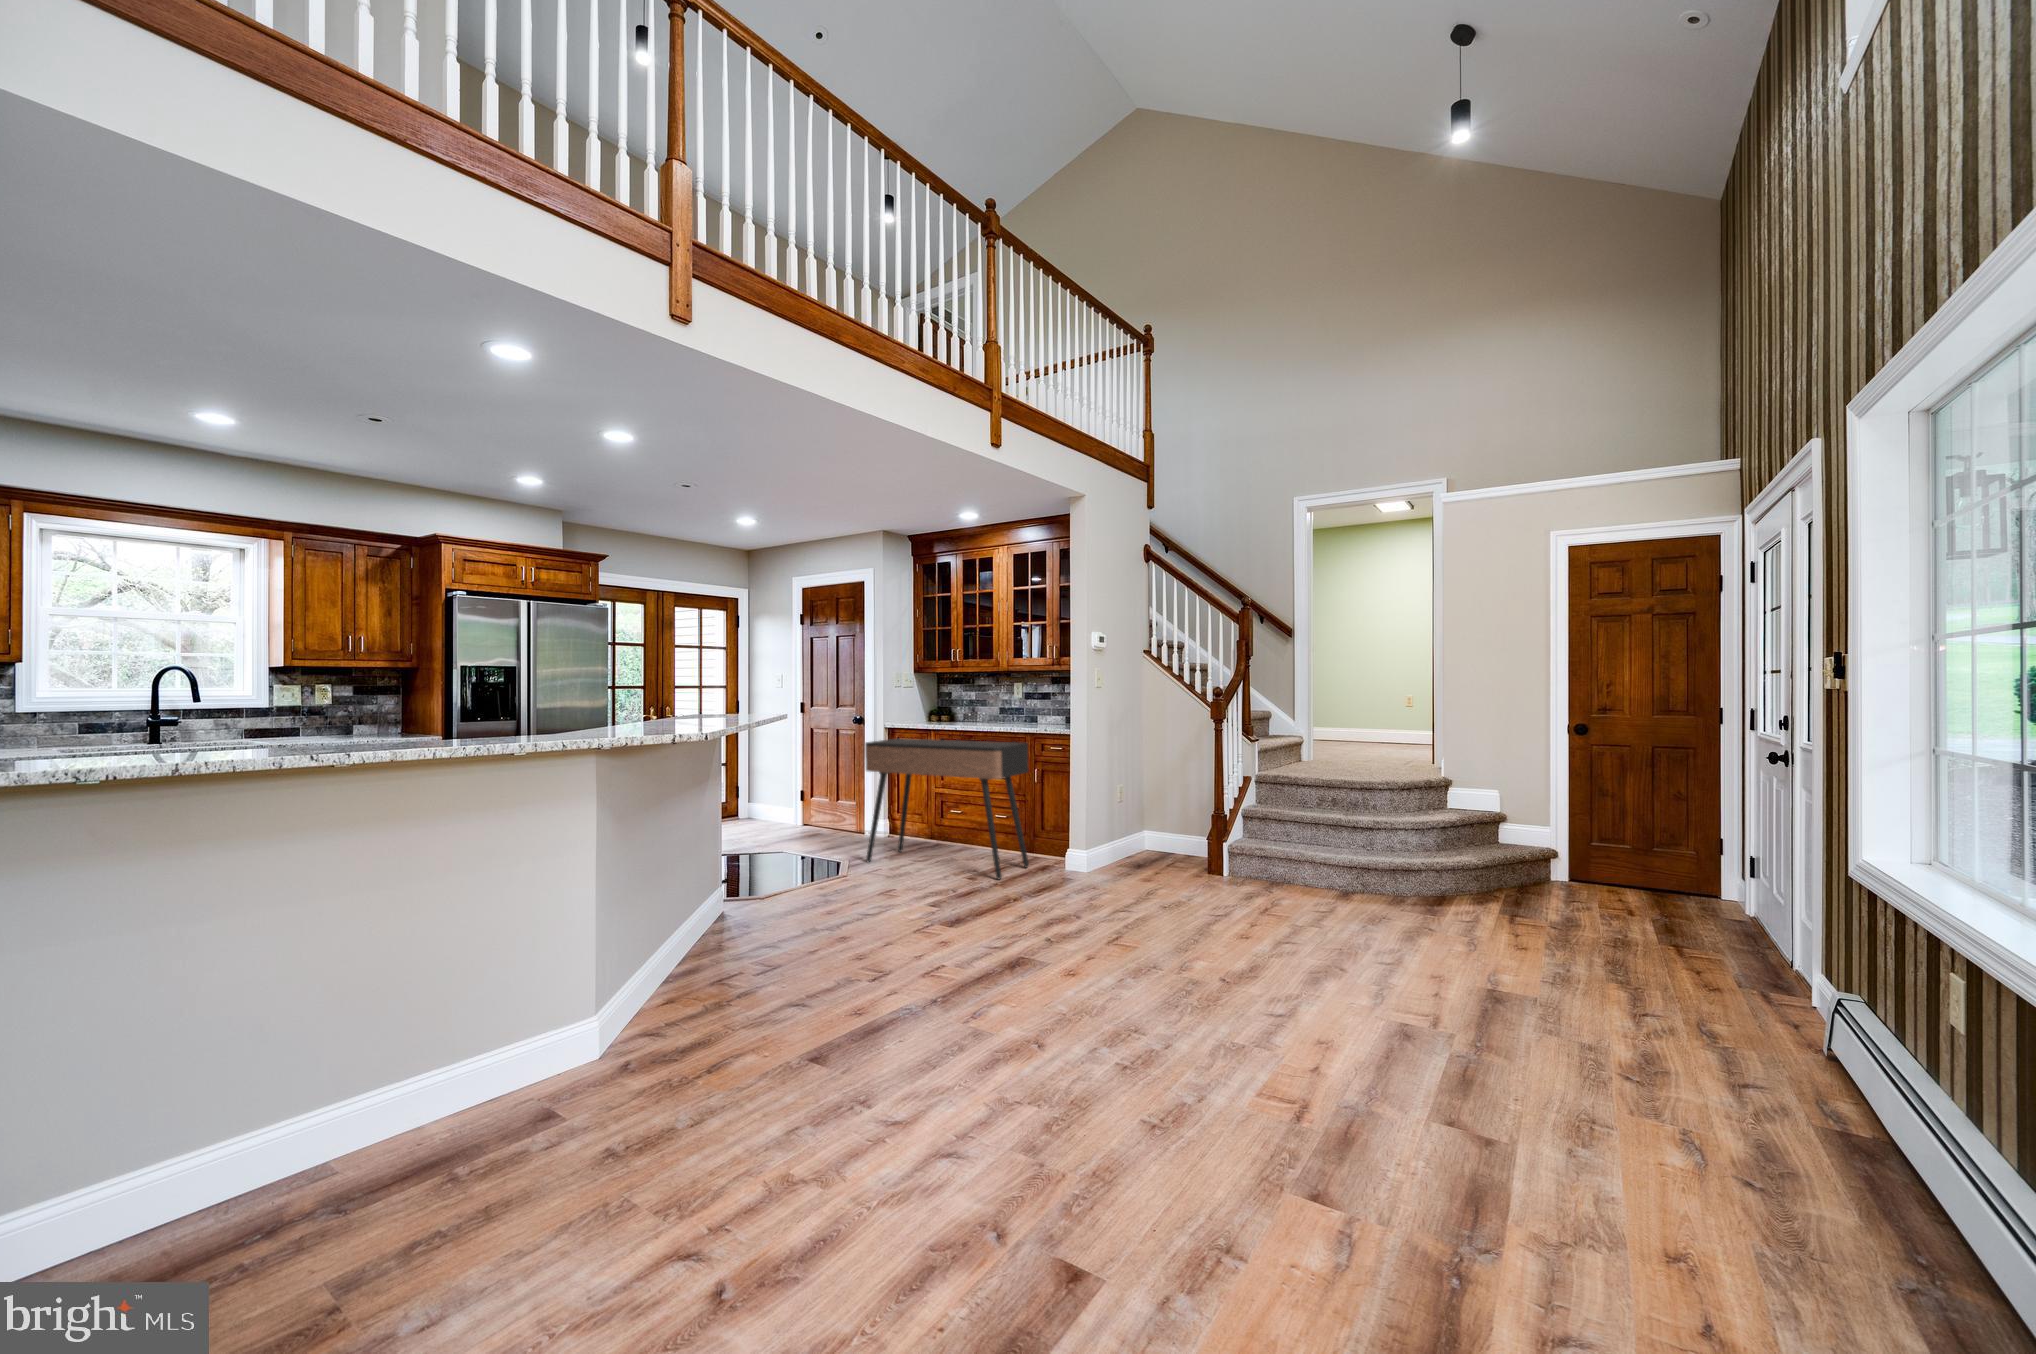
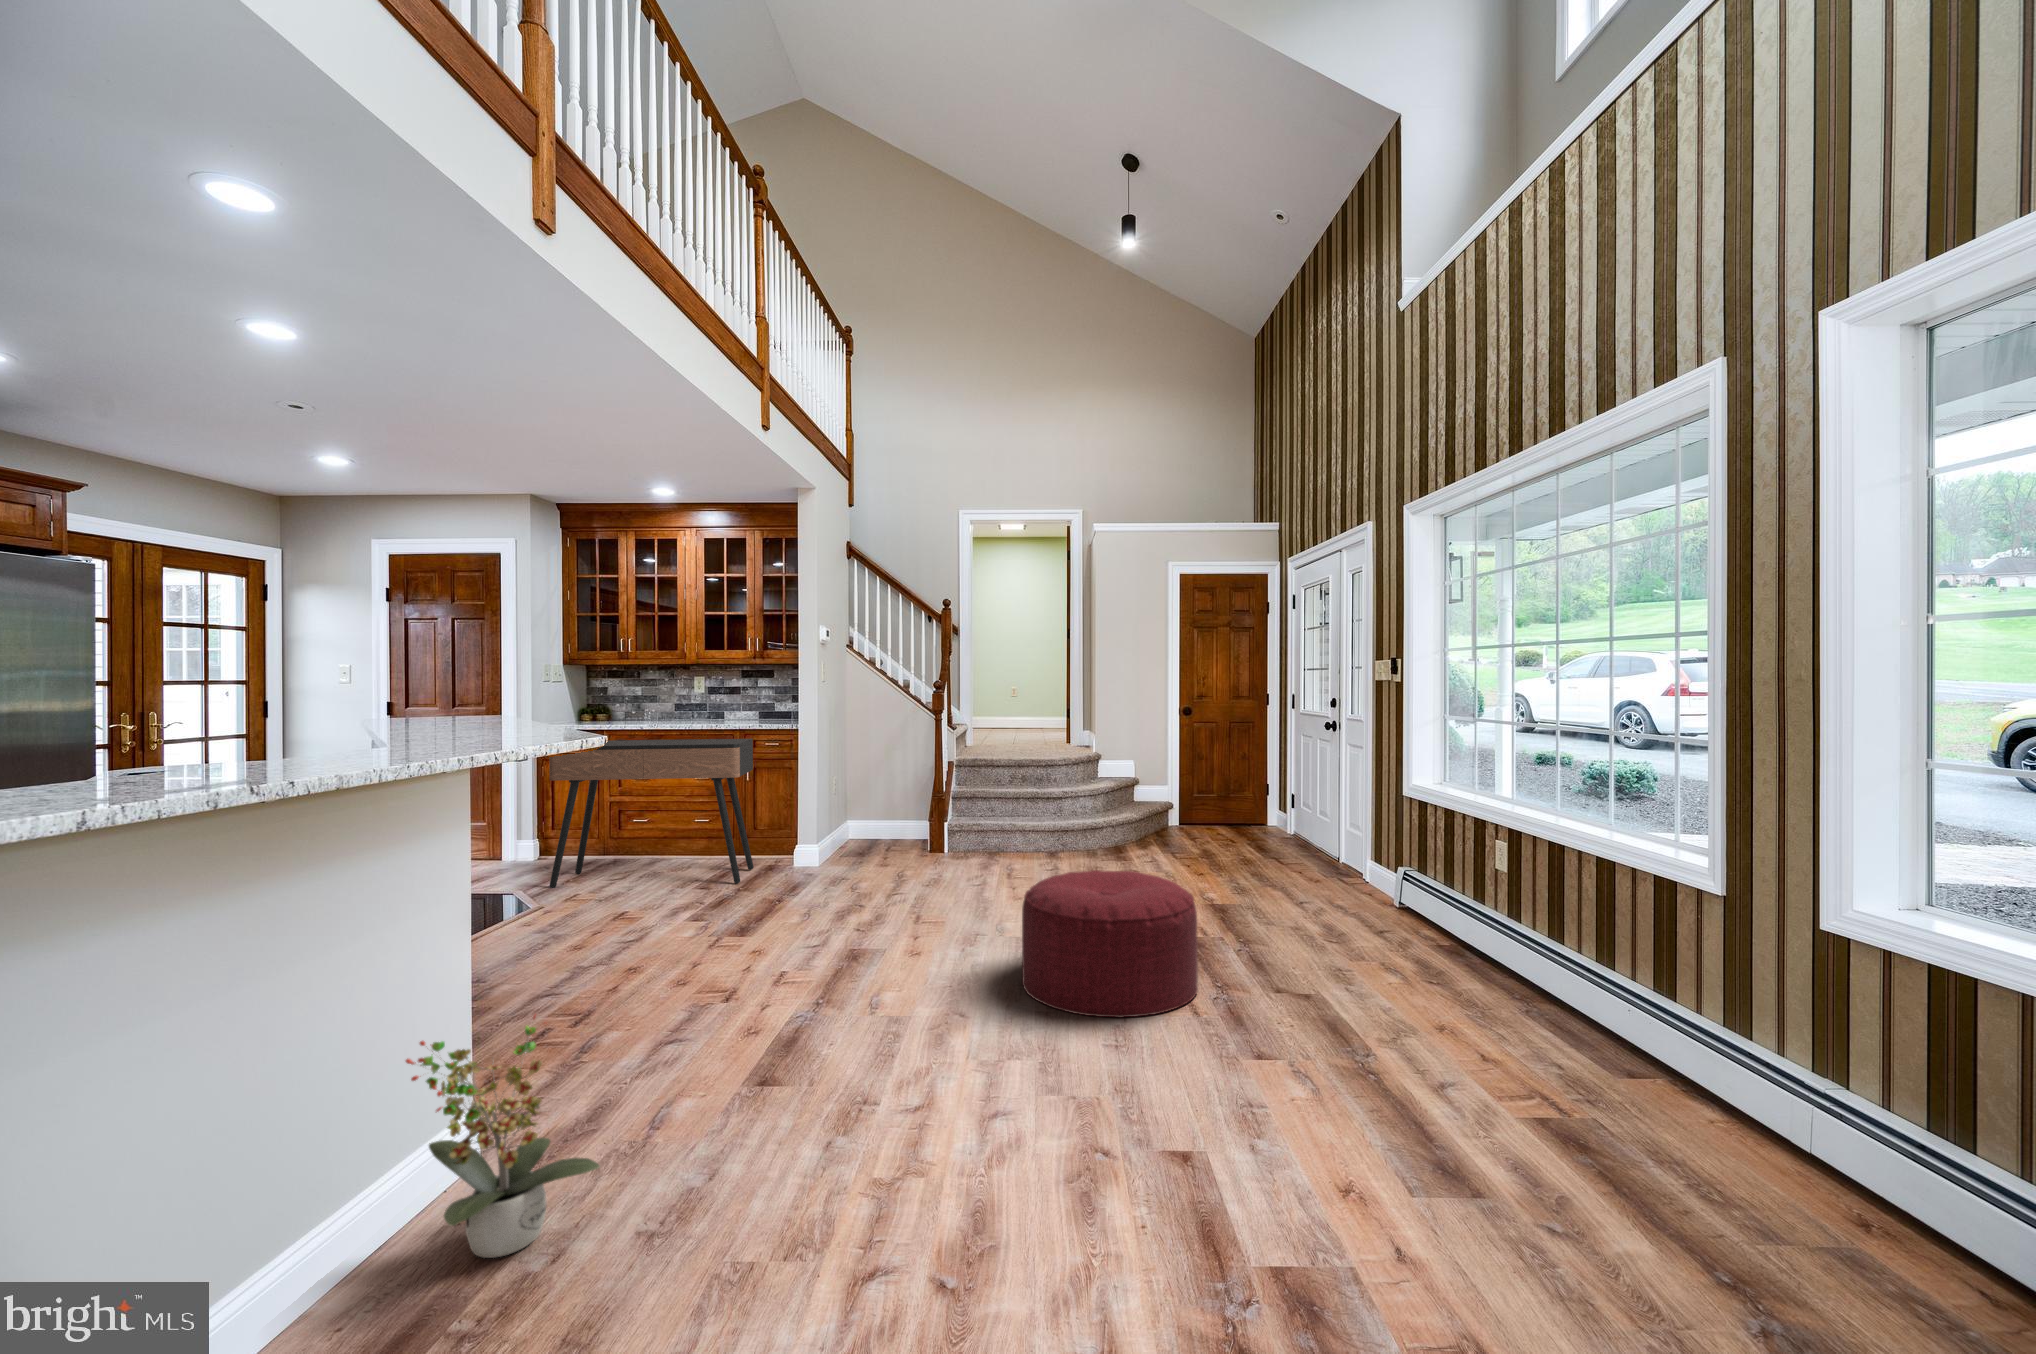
ottoman: none [1097,925,1321,1130] -> present [1022,870,1198,1017]
potted plant: none [351,976,521,1171] -> present [406,1015,600,1258]

